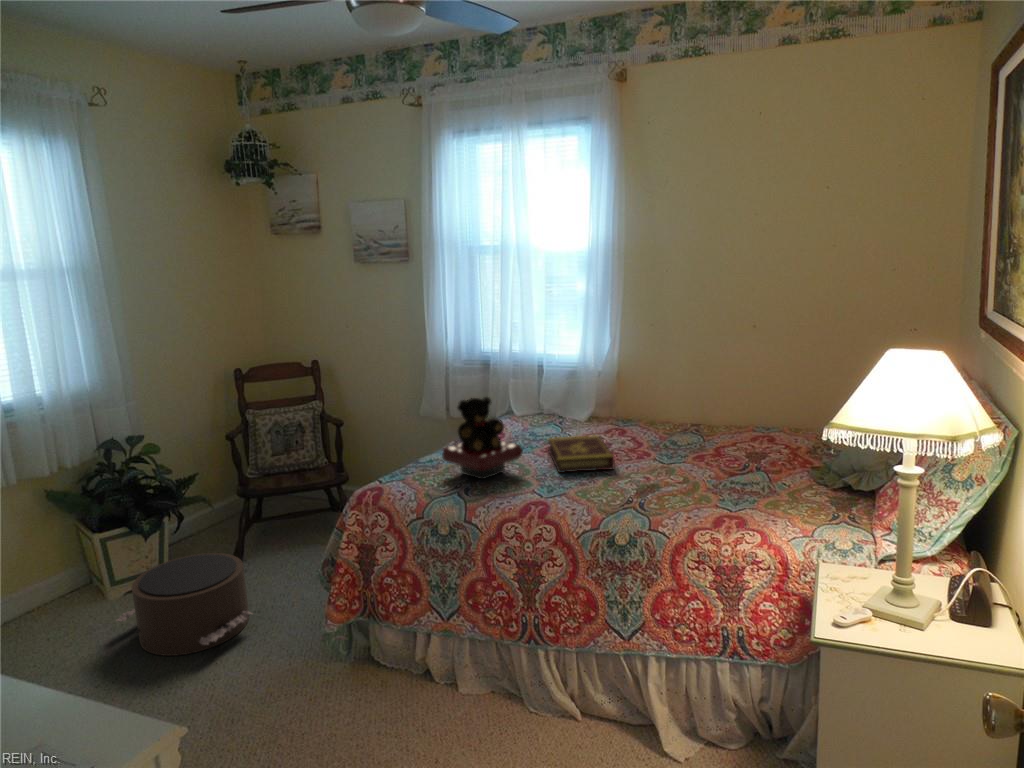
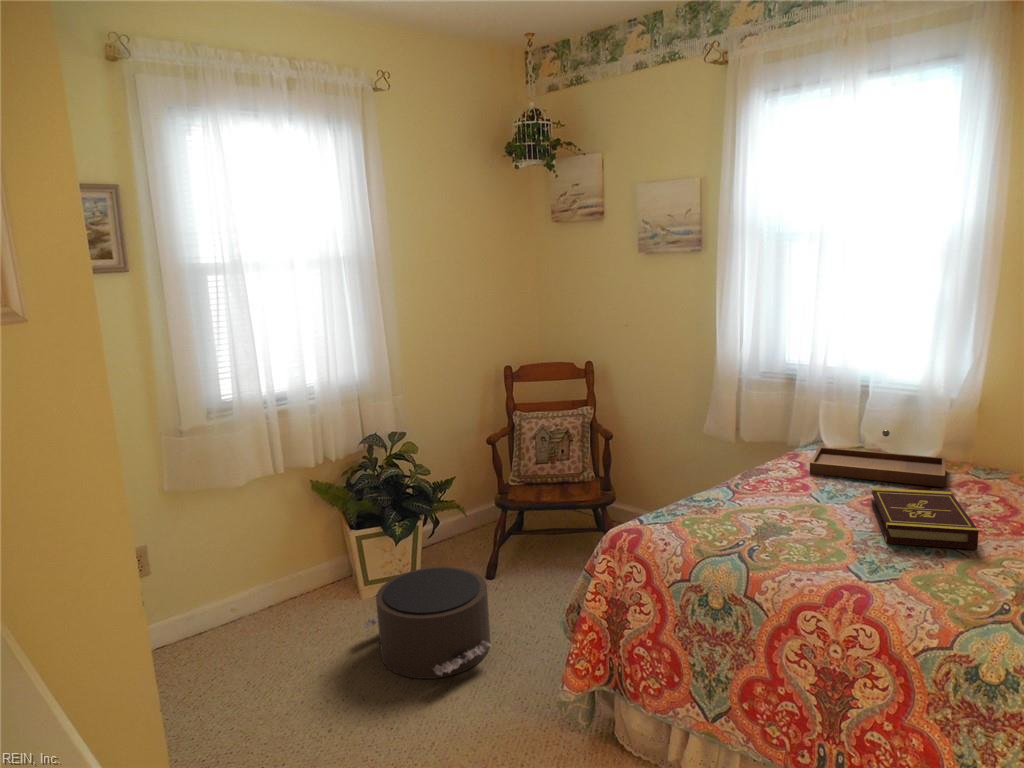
teddy bear: present [442,397,523,479] -> none [721,428,834,538]
tray: none [505,397,596,435] -> present [810,430,945,487]

